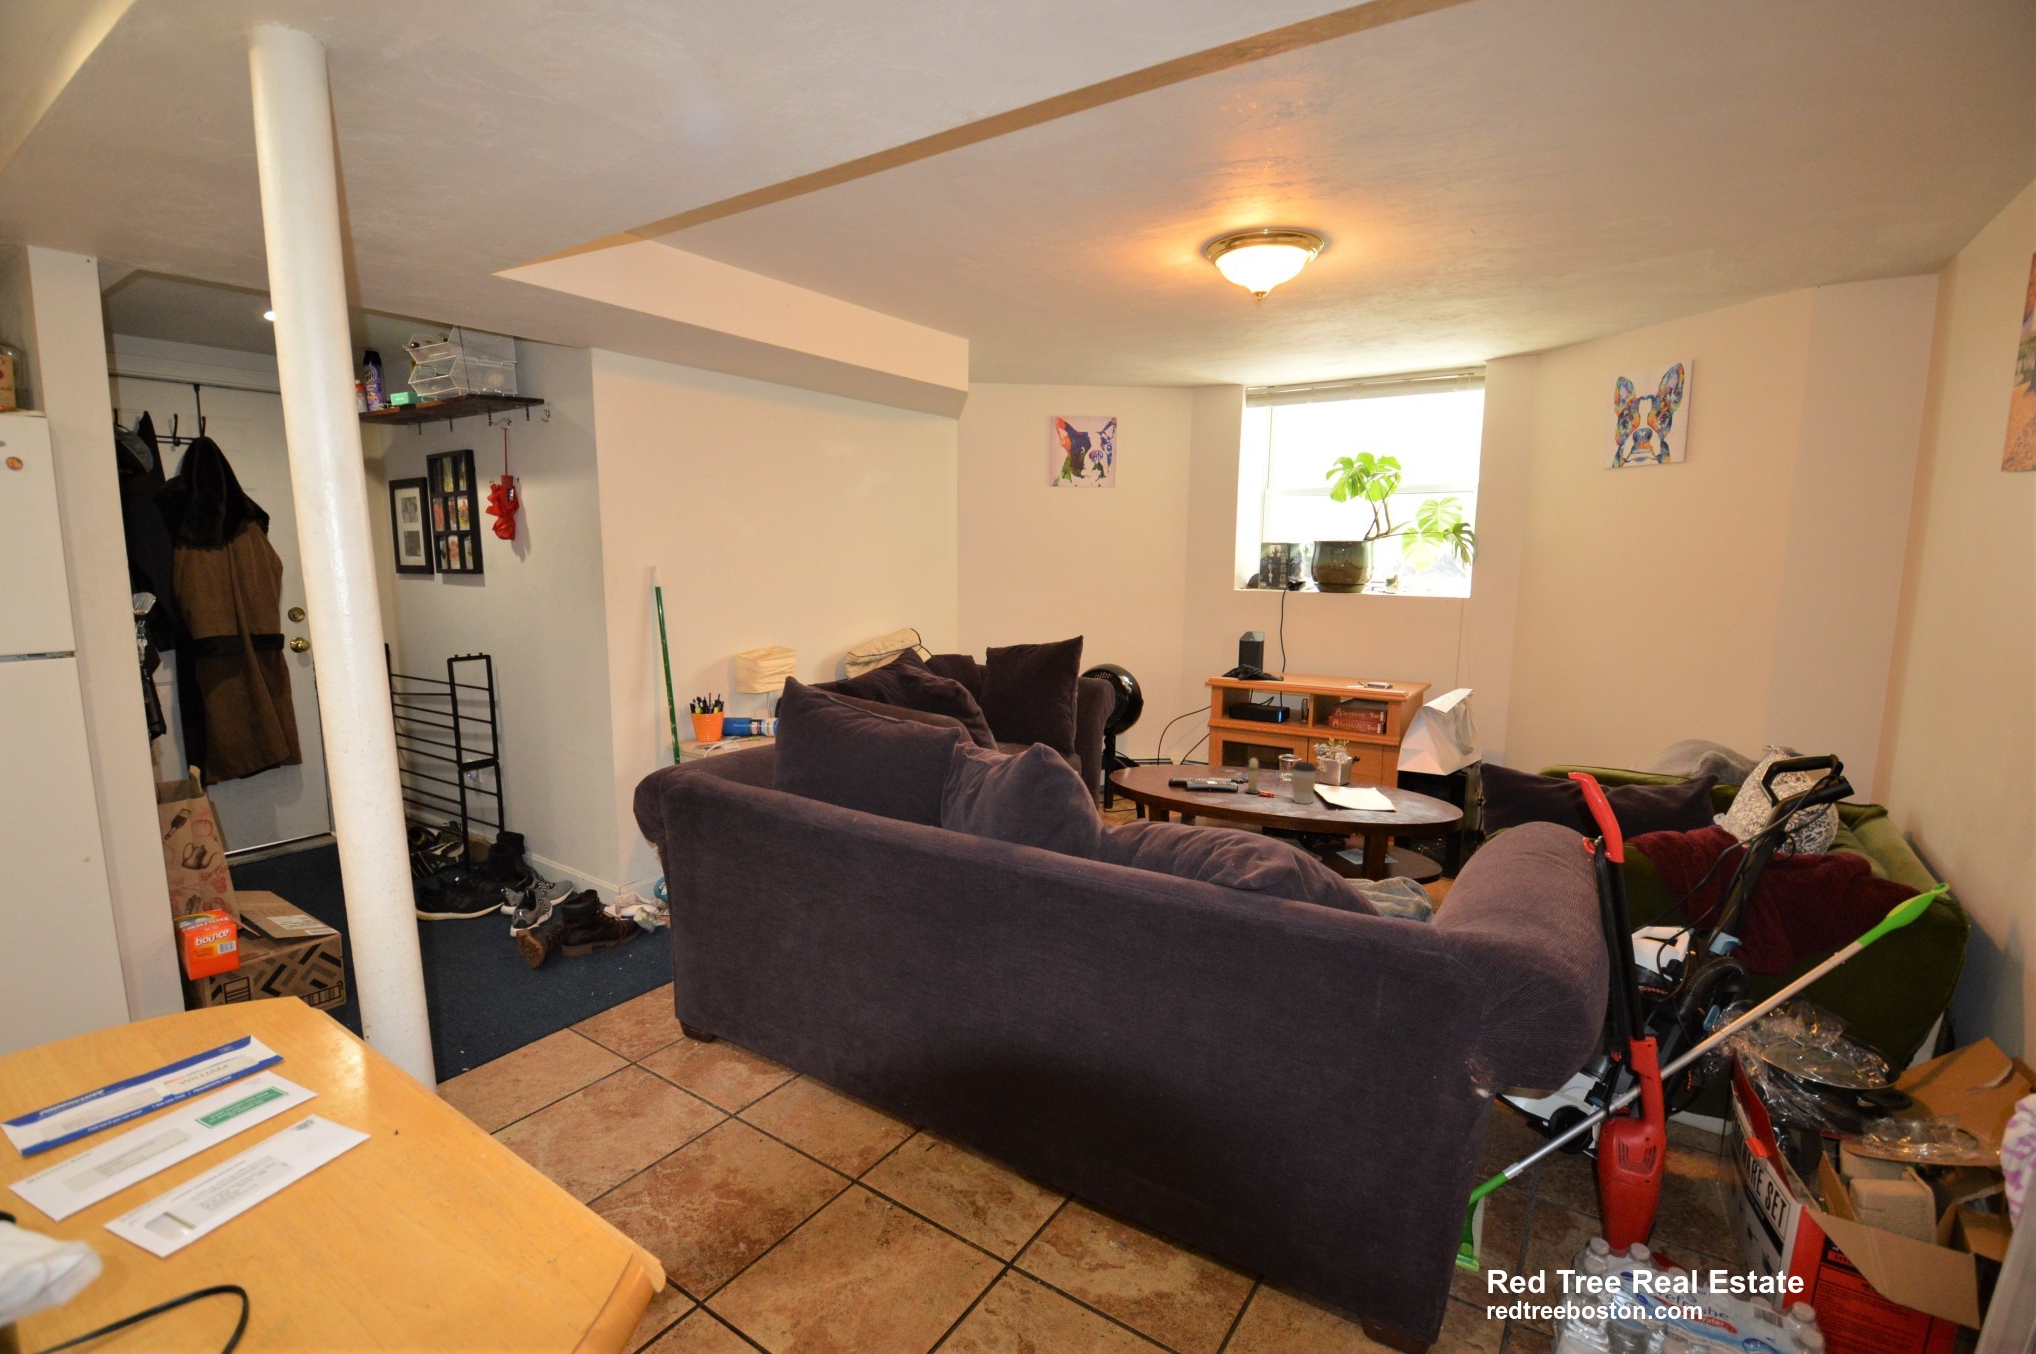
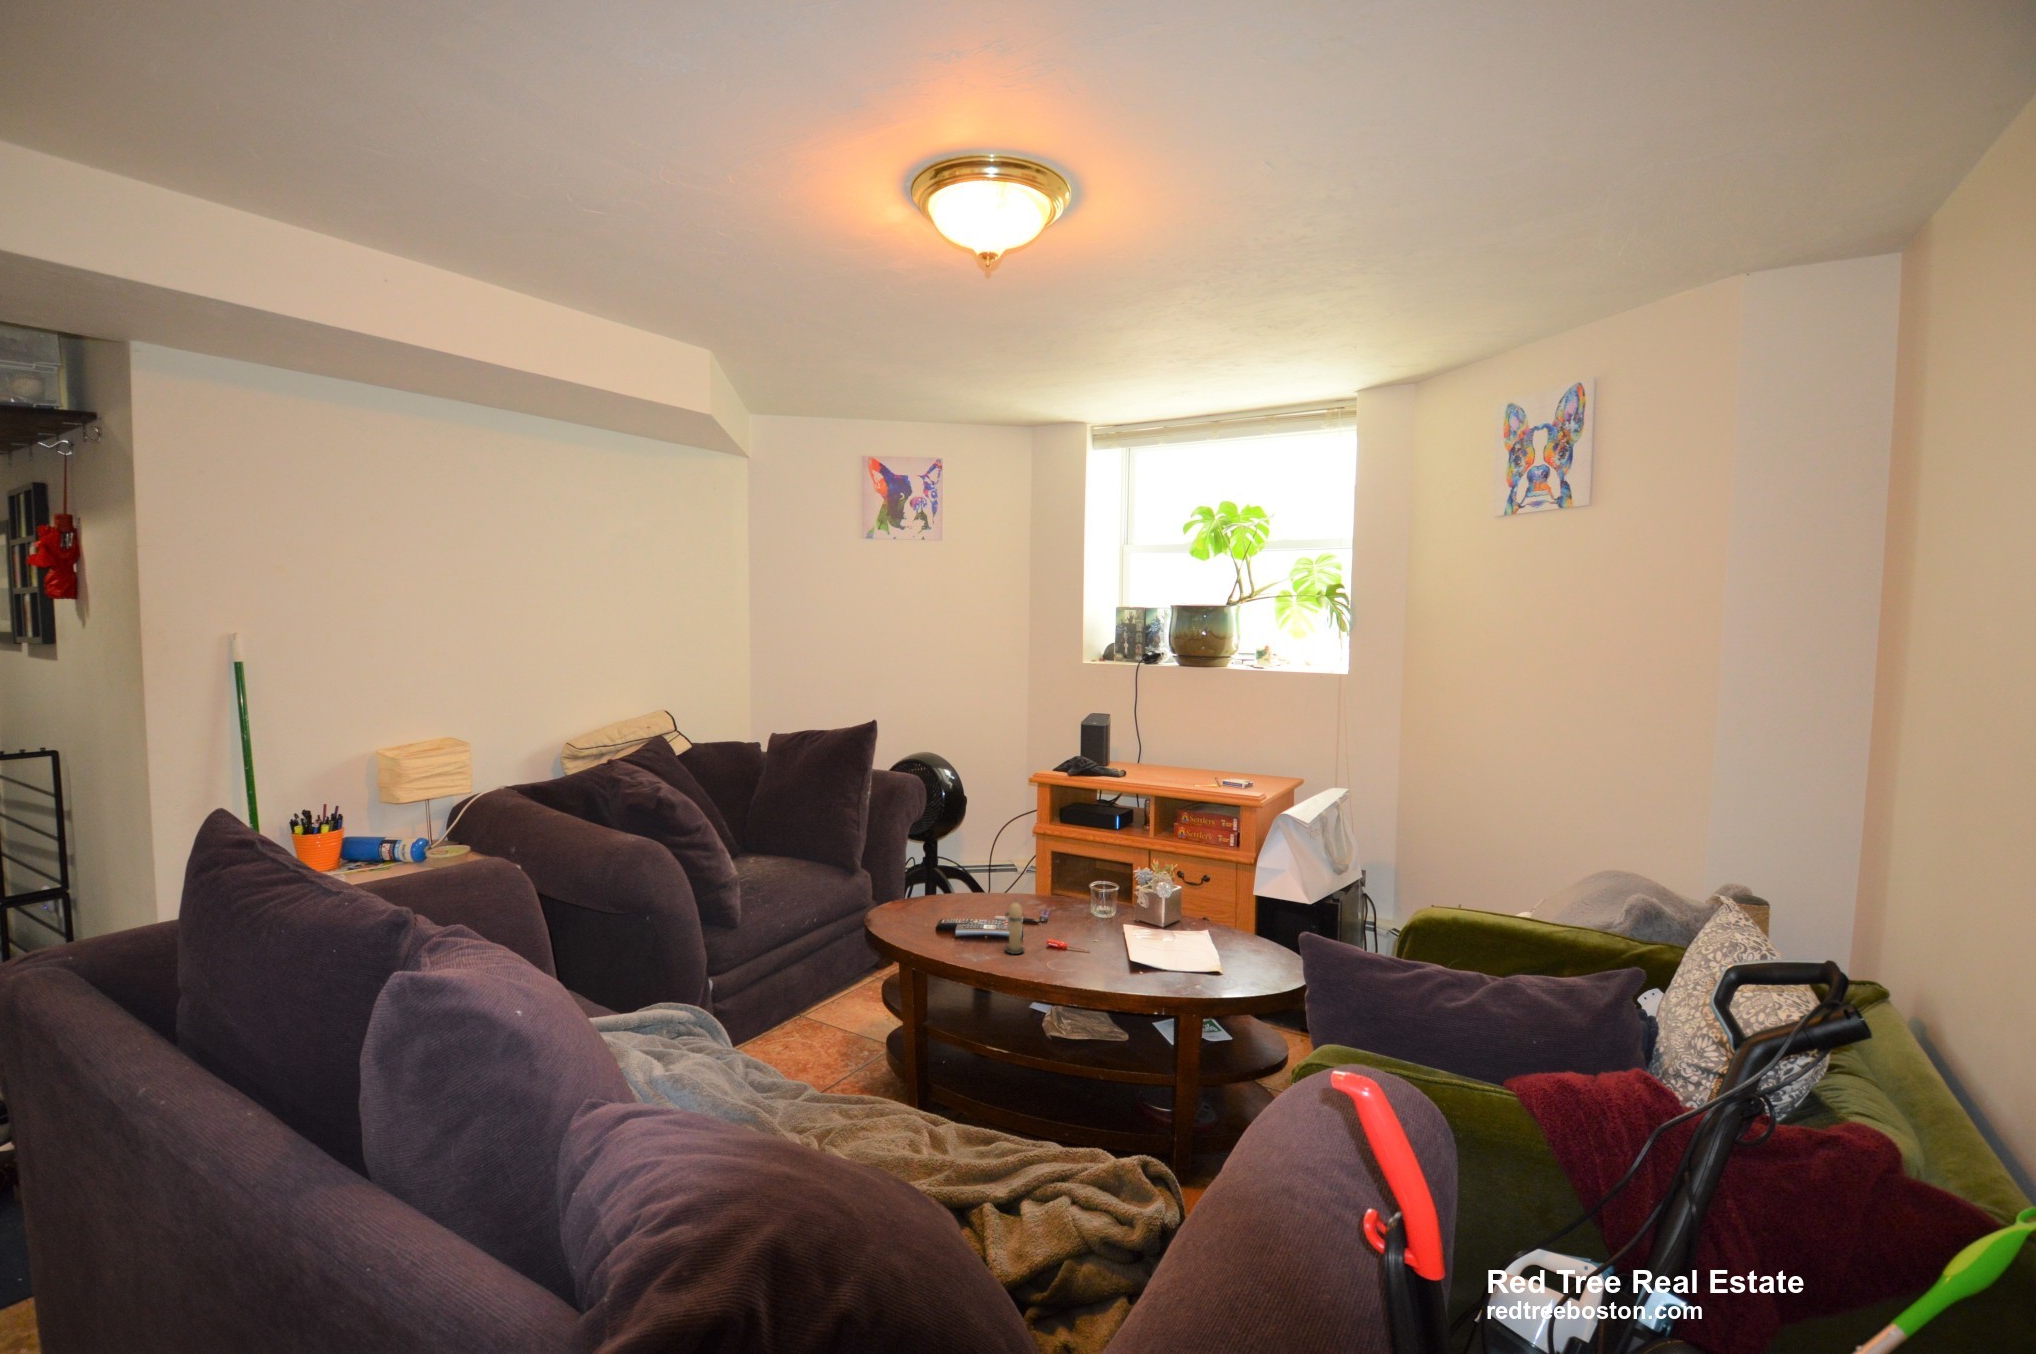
coffee cup: present [1292,762,1316,804] -> none [1059,912,1093,975]

